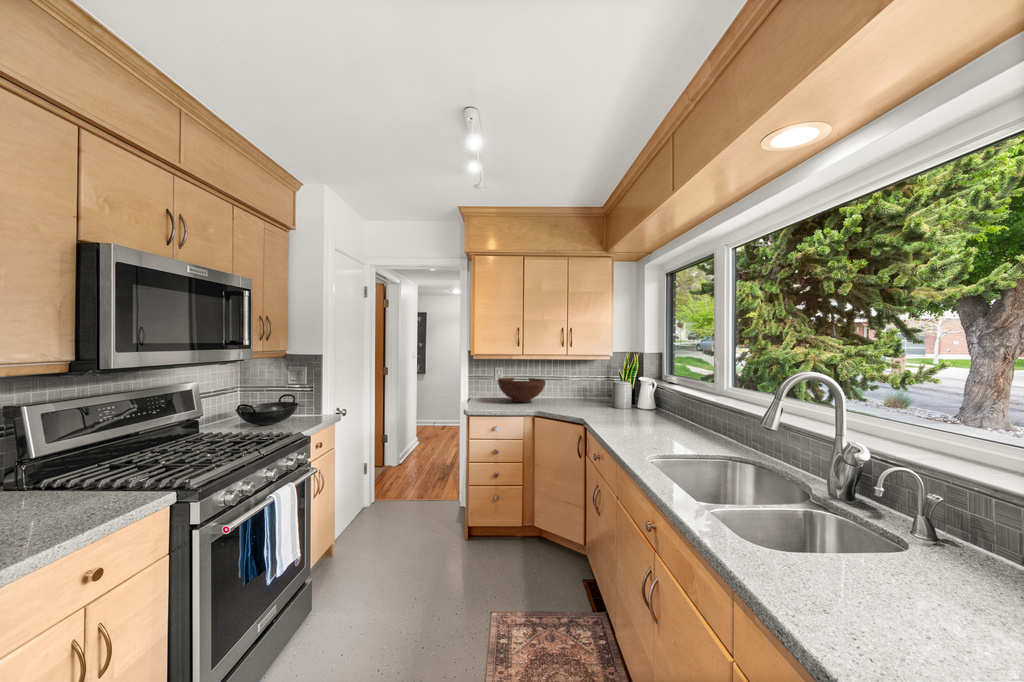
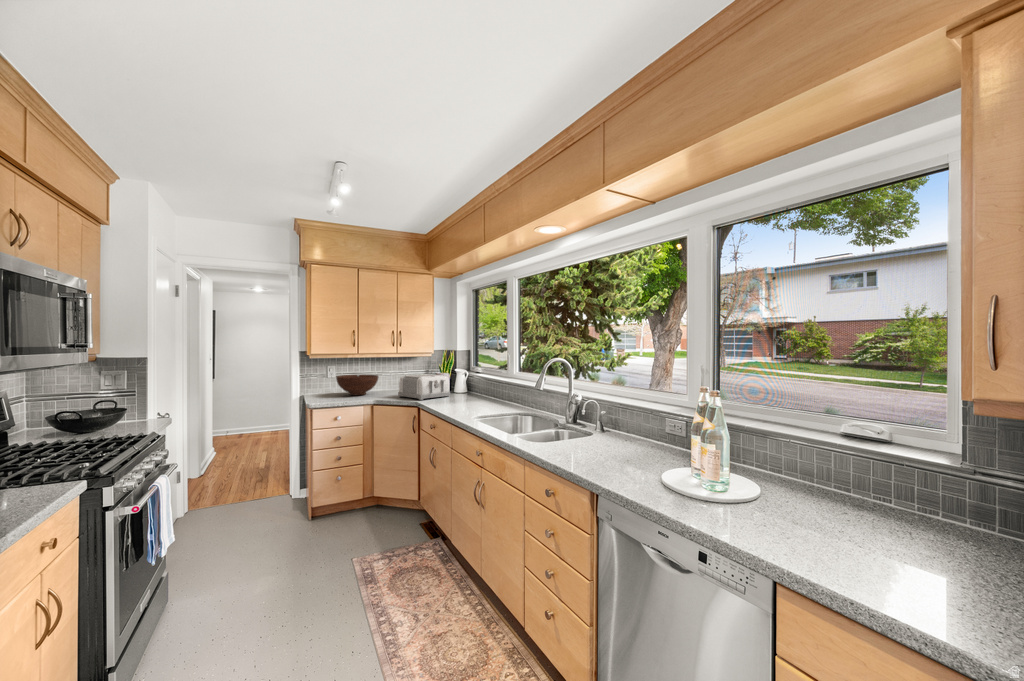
toaster: none [568,381,634,414] -> present [398,374,450,400]

